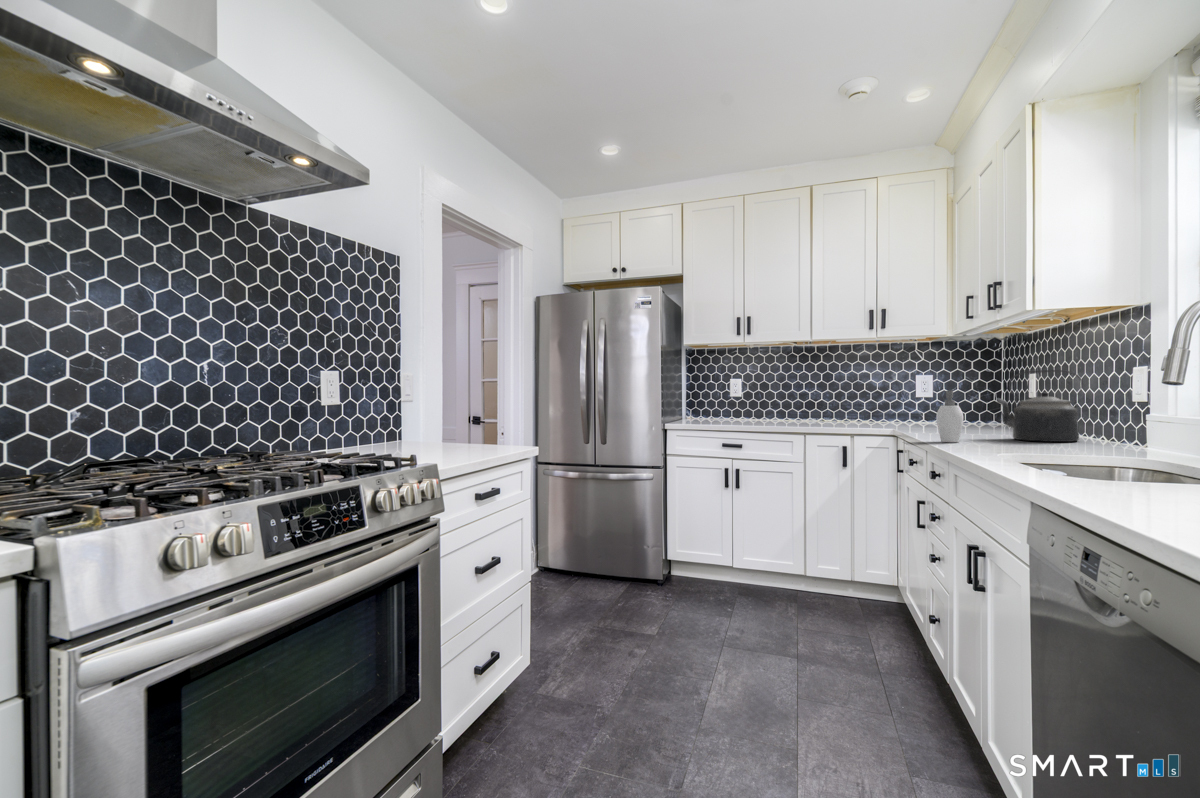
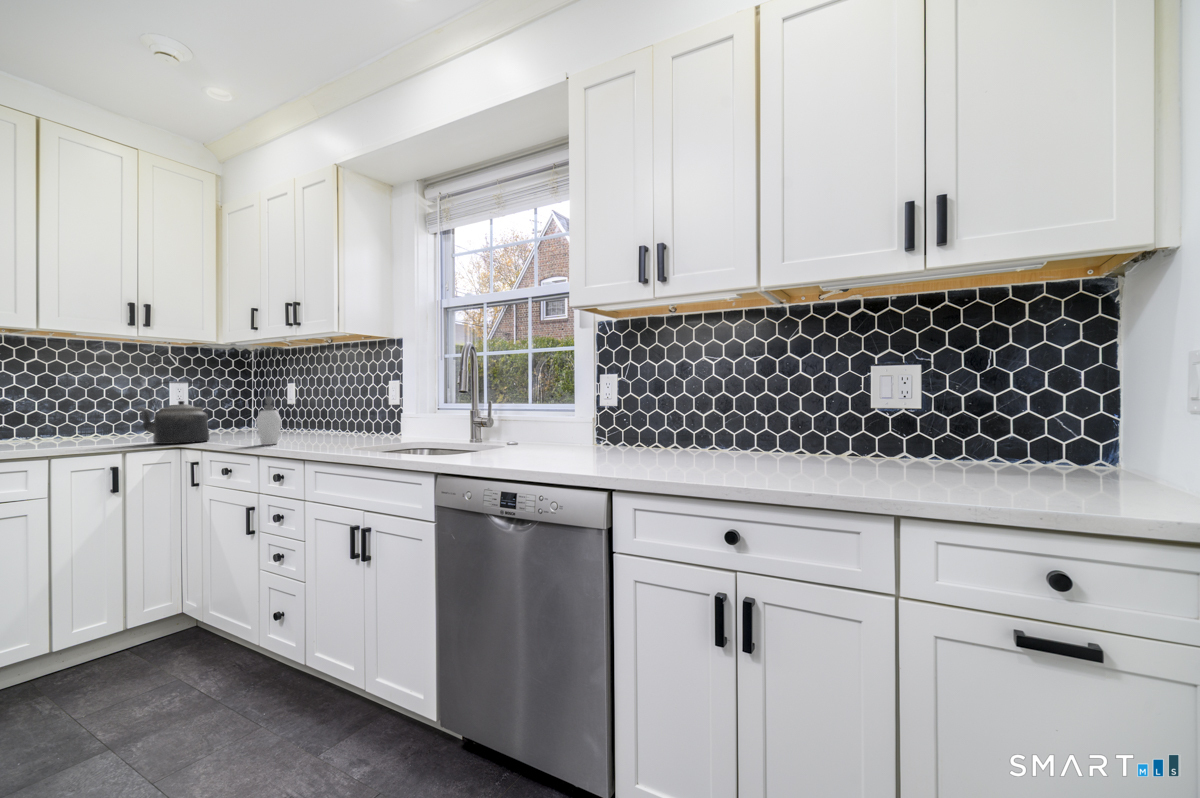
kettle: present [997,370,1083,442] -> present [138,381,211,444]

